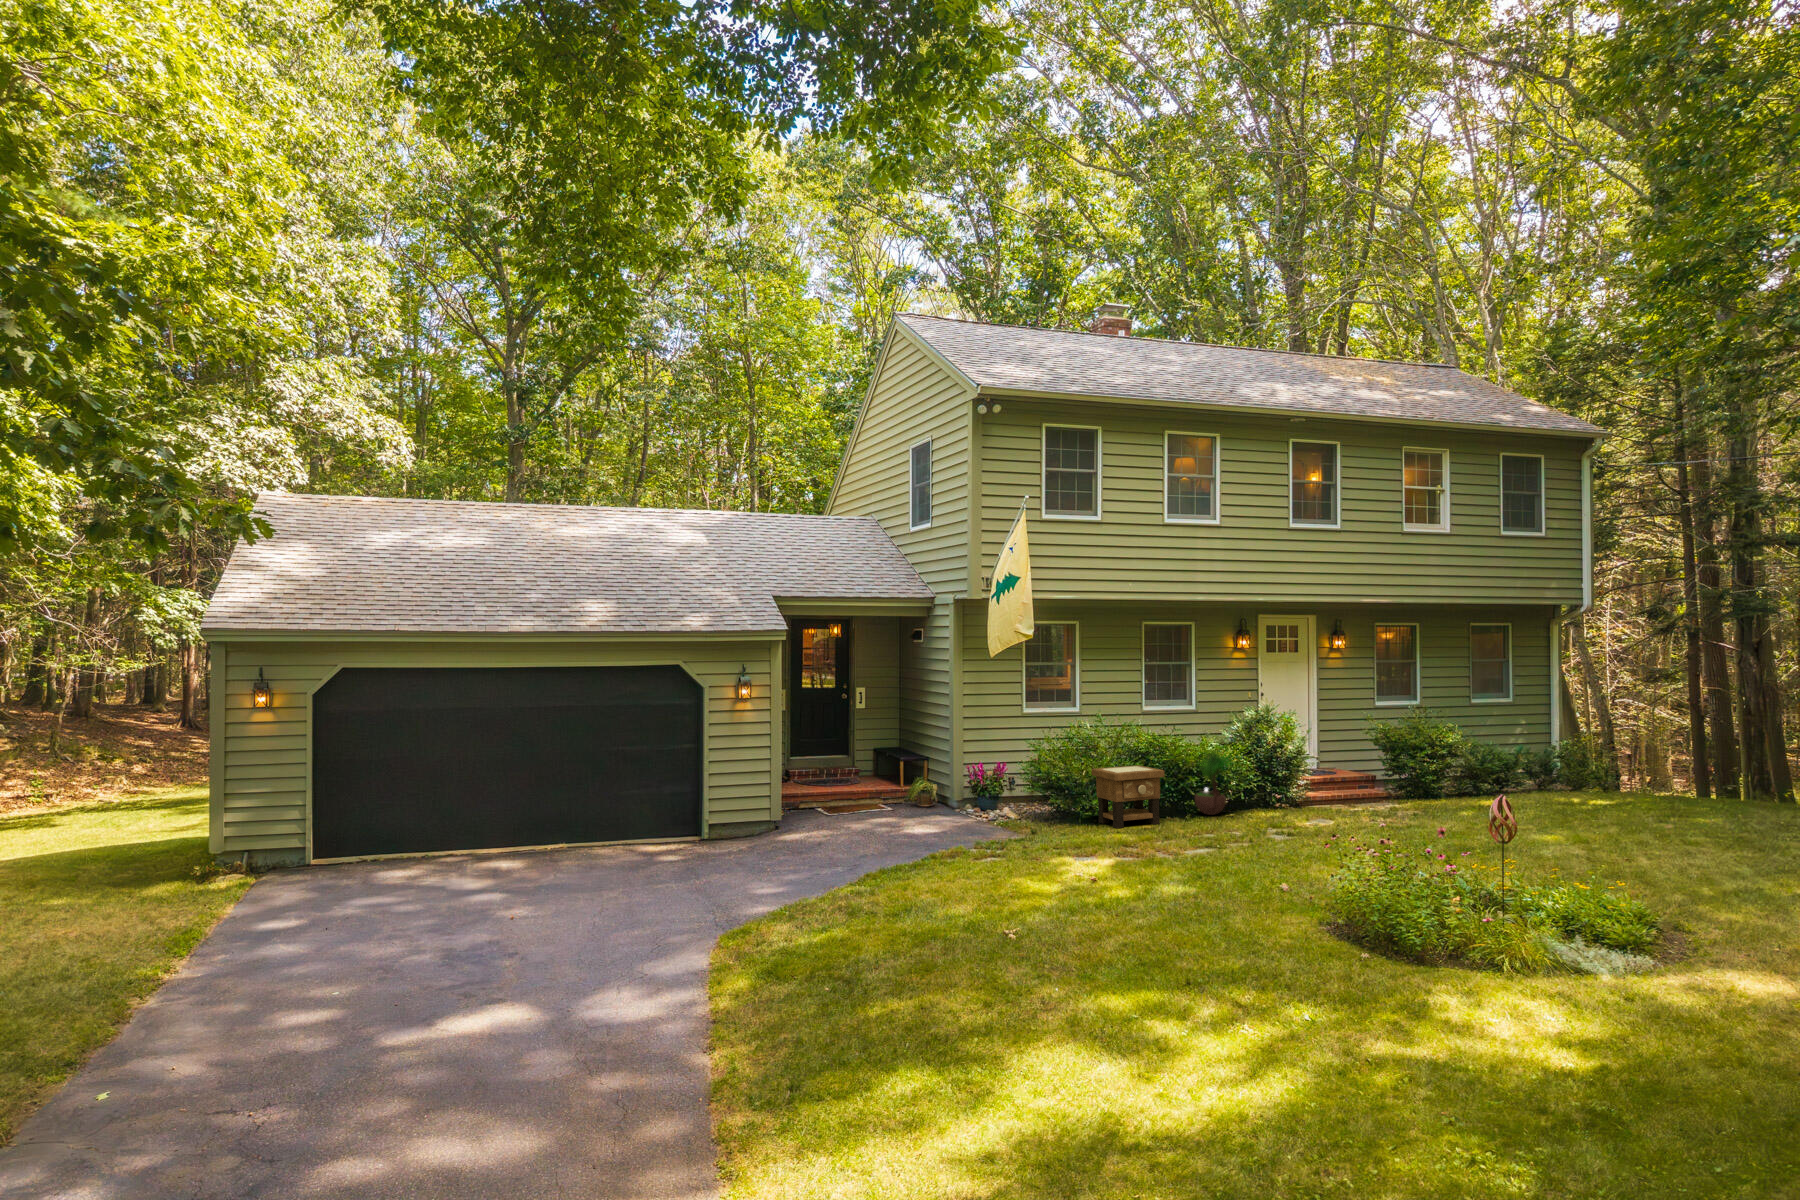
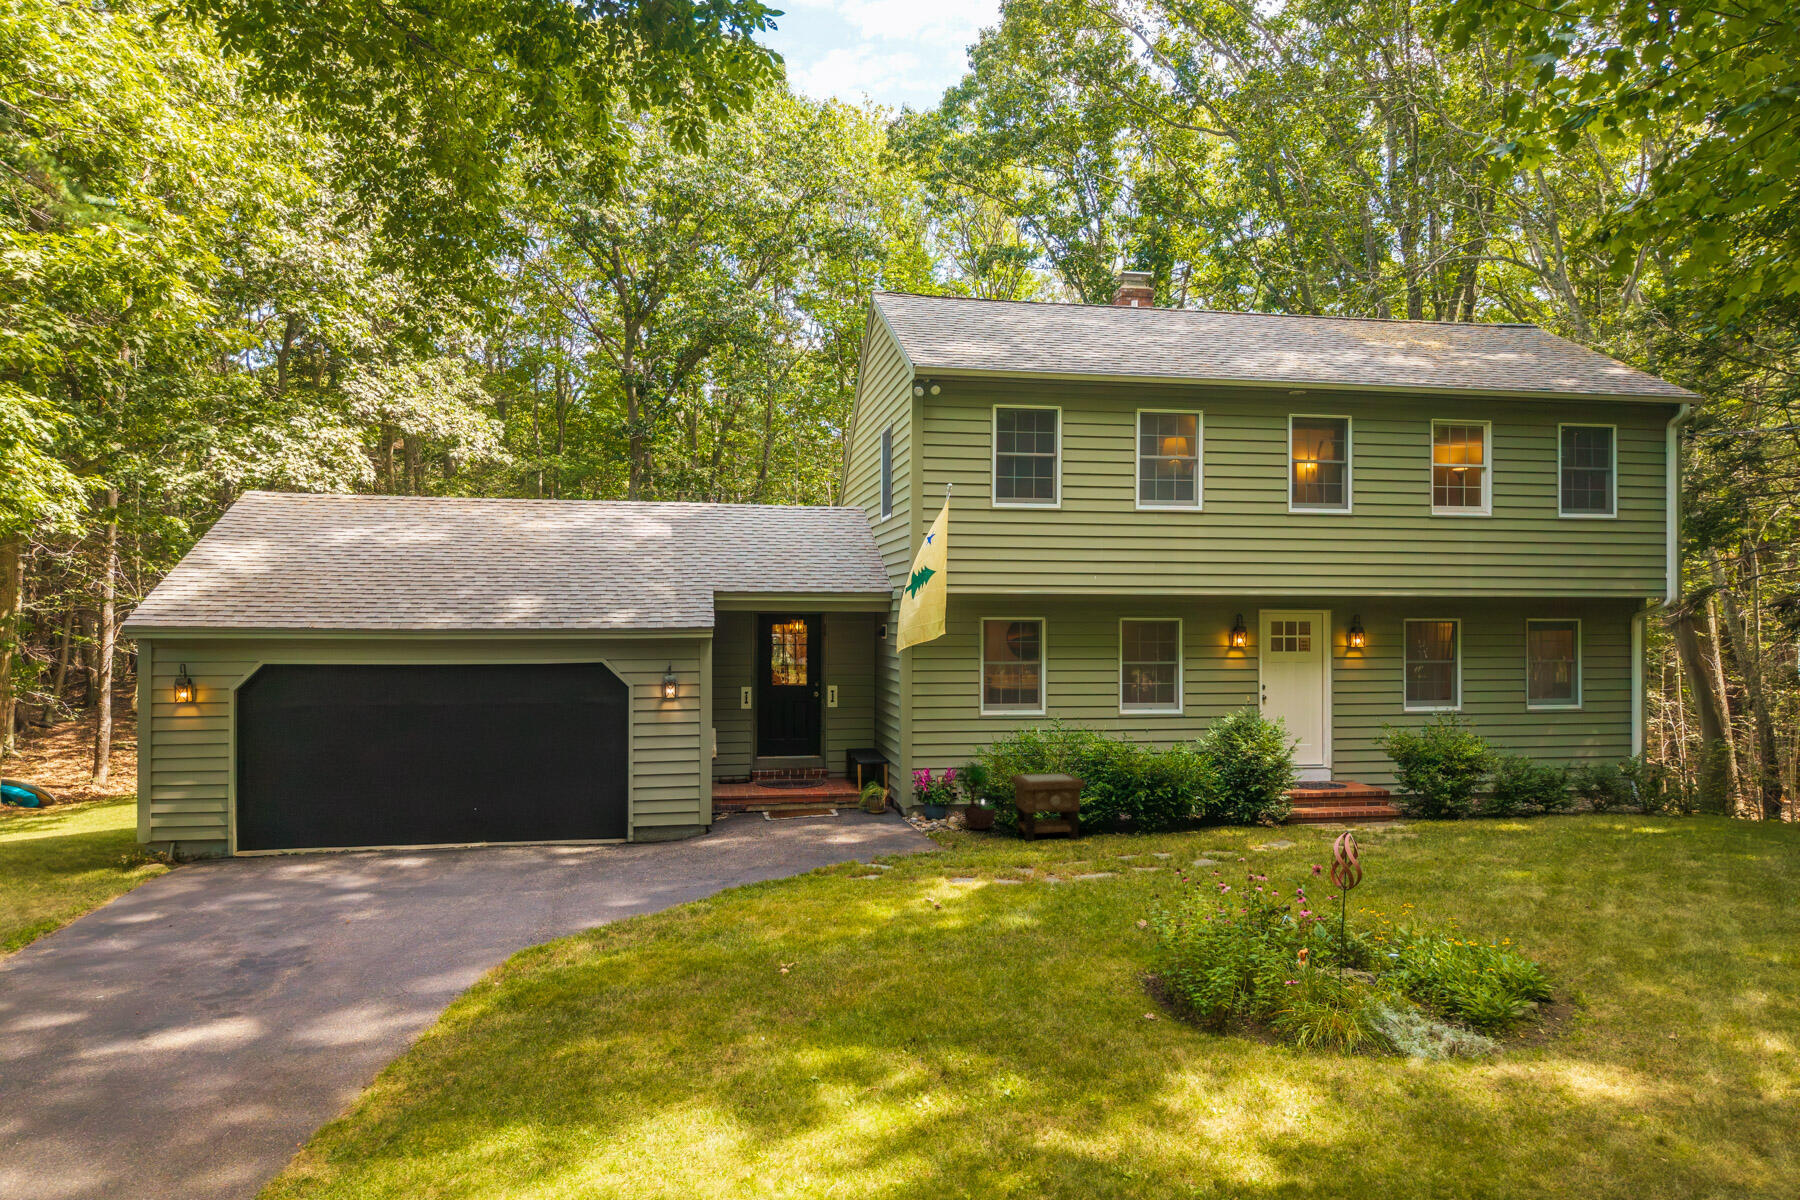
potted tree: present [1195,751,1230,815] -> present [953,761,996,829]

